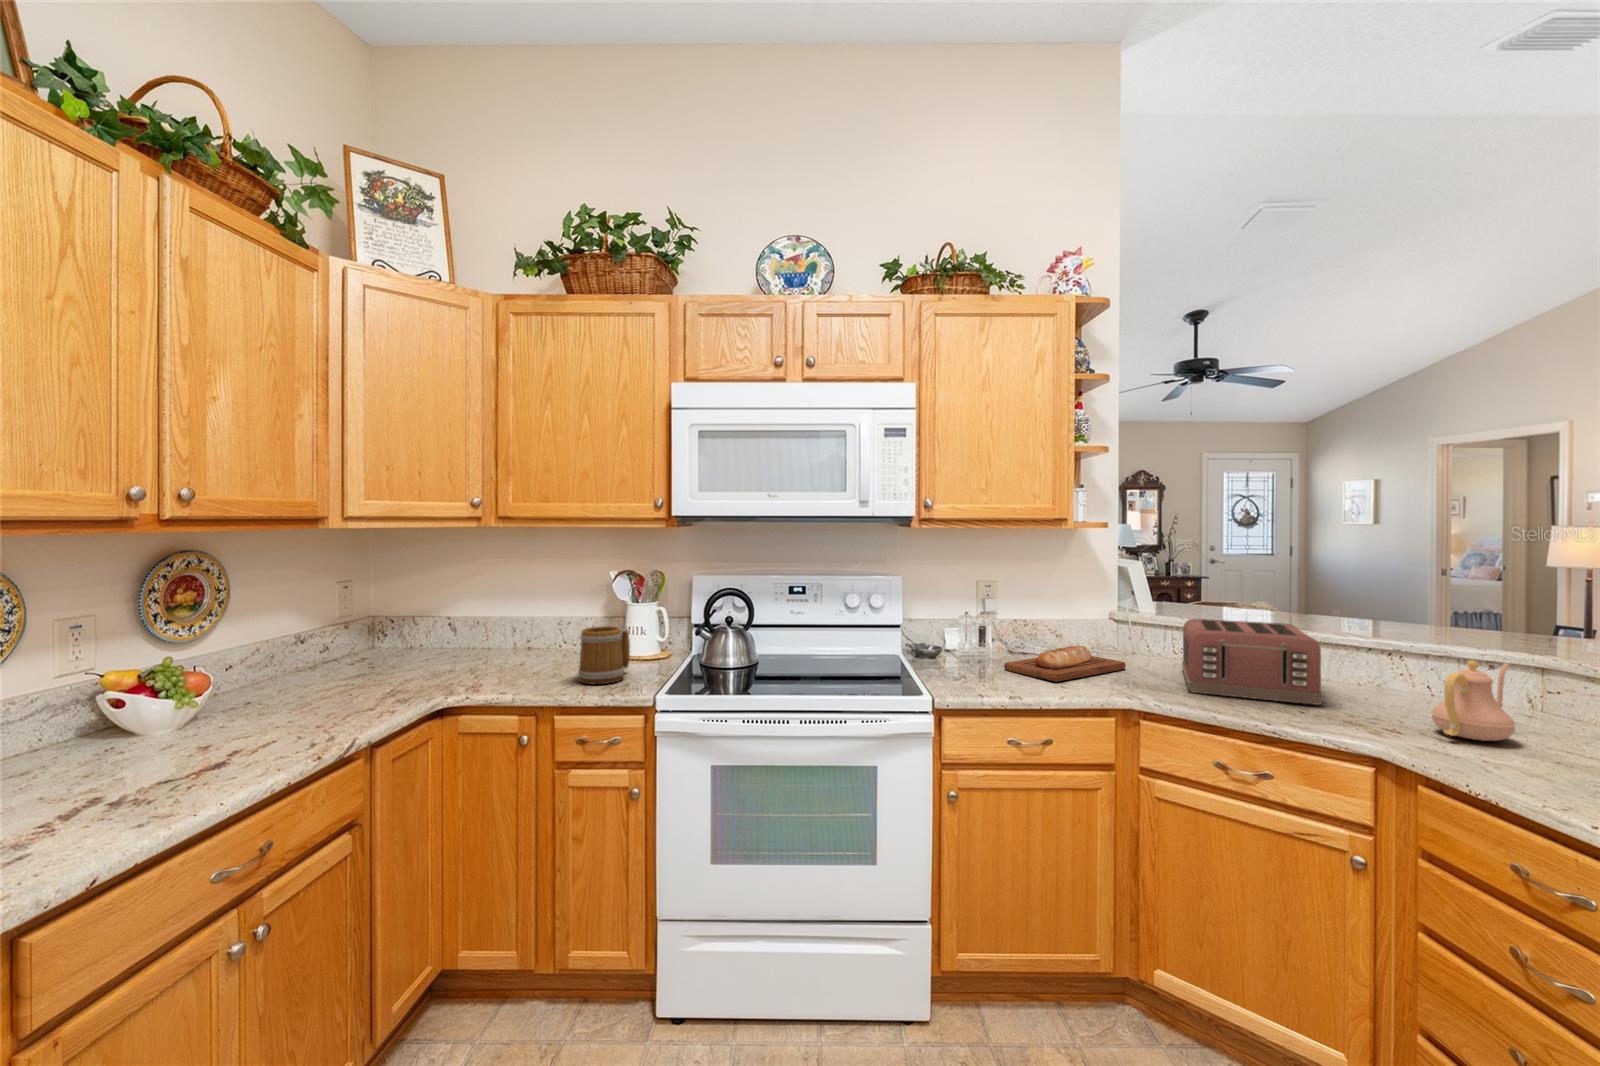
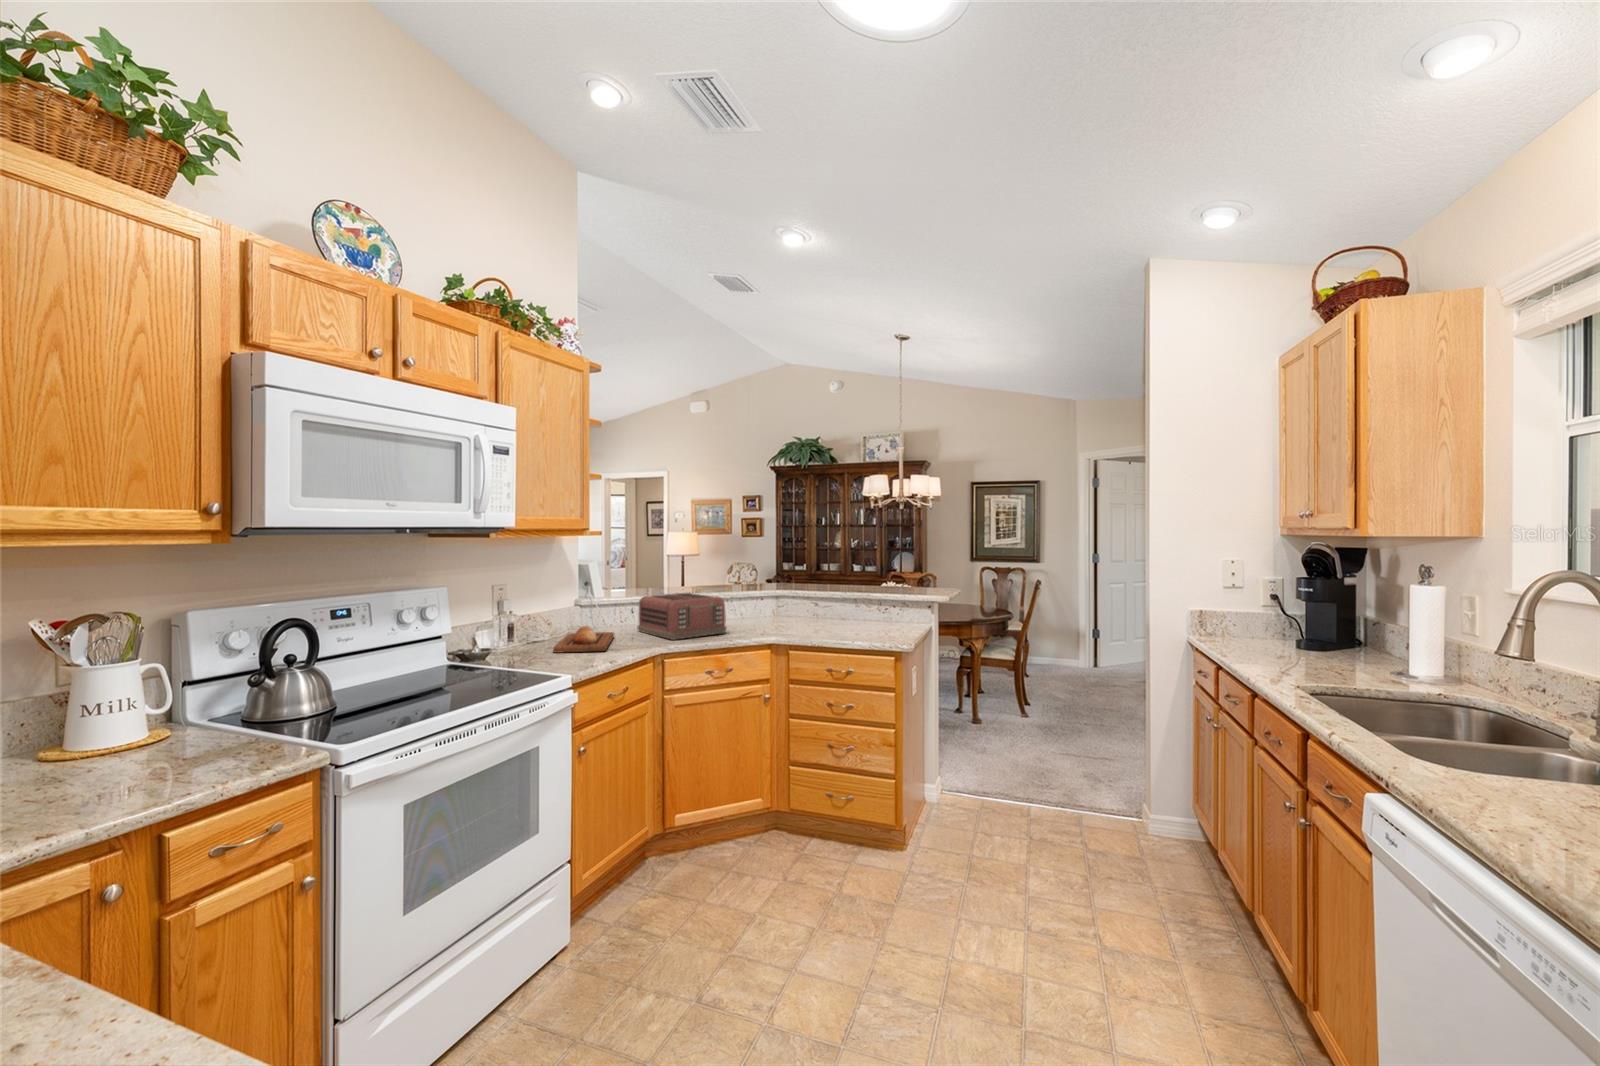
mug: present [578,626,630,684] -> none [115,689,211,785]
teapot: present [1431,660,1516,741] -> none [769,597,796,633]

